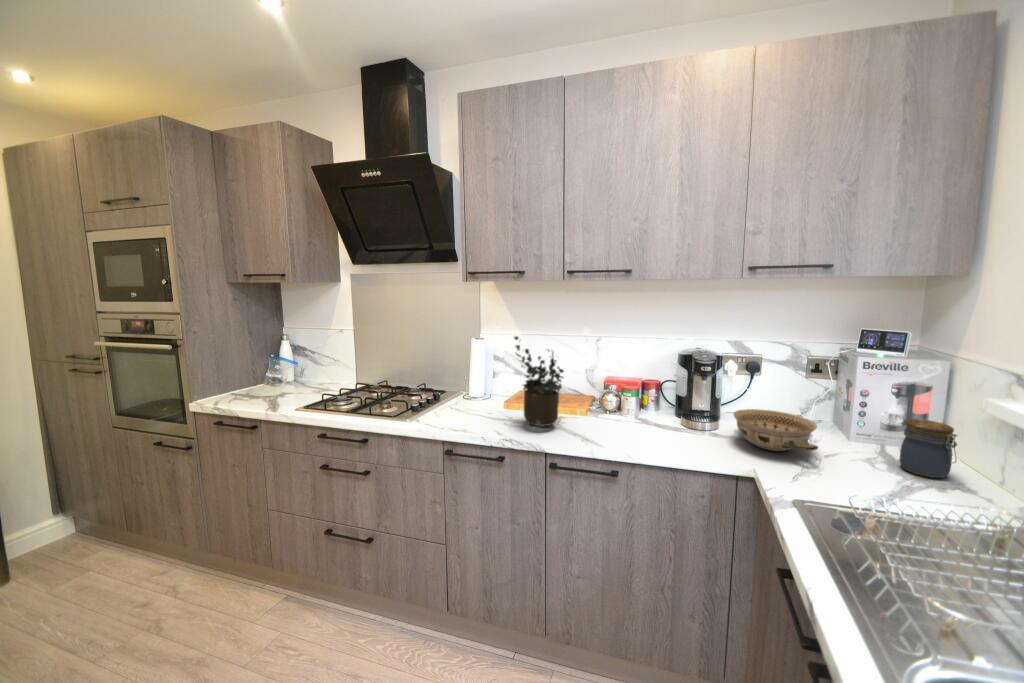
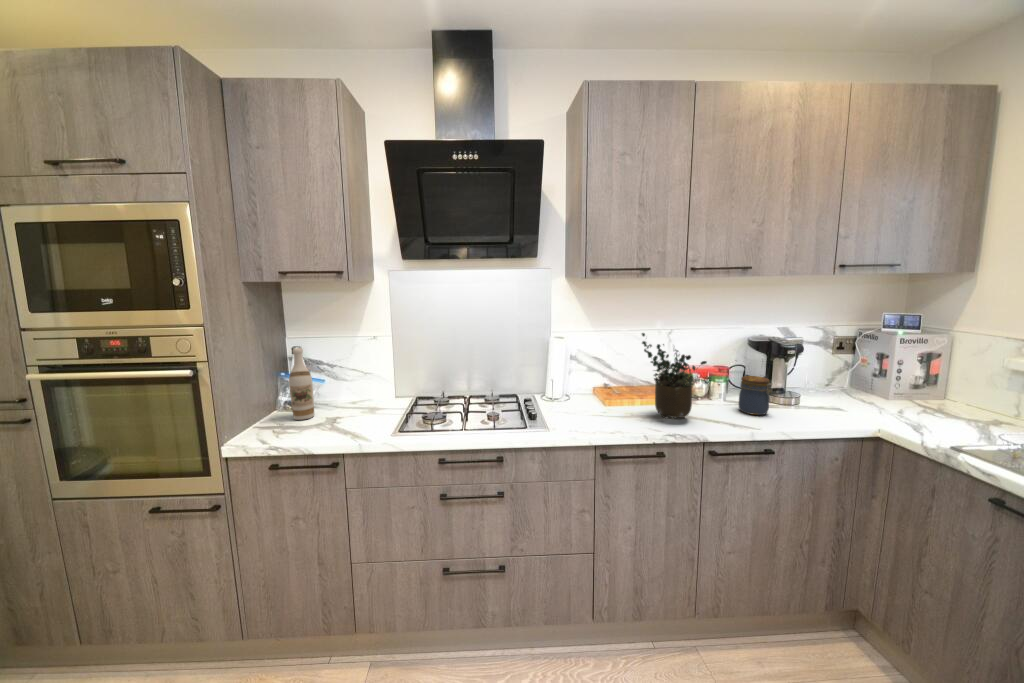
wine bottle: none [251,334,272,392] -> present [289,348,314,420]
ceramic bowl: present [734,409,818,451] -> none [813,382,914,414]
jar: present [899,419,958,478] -> present [739,376,773,415]

